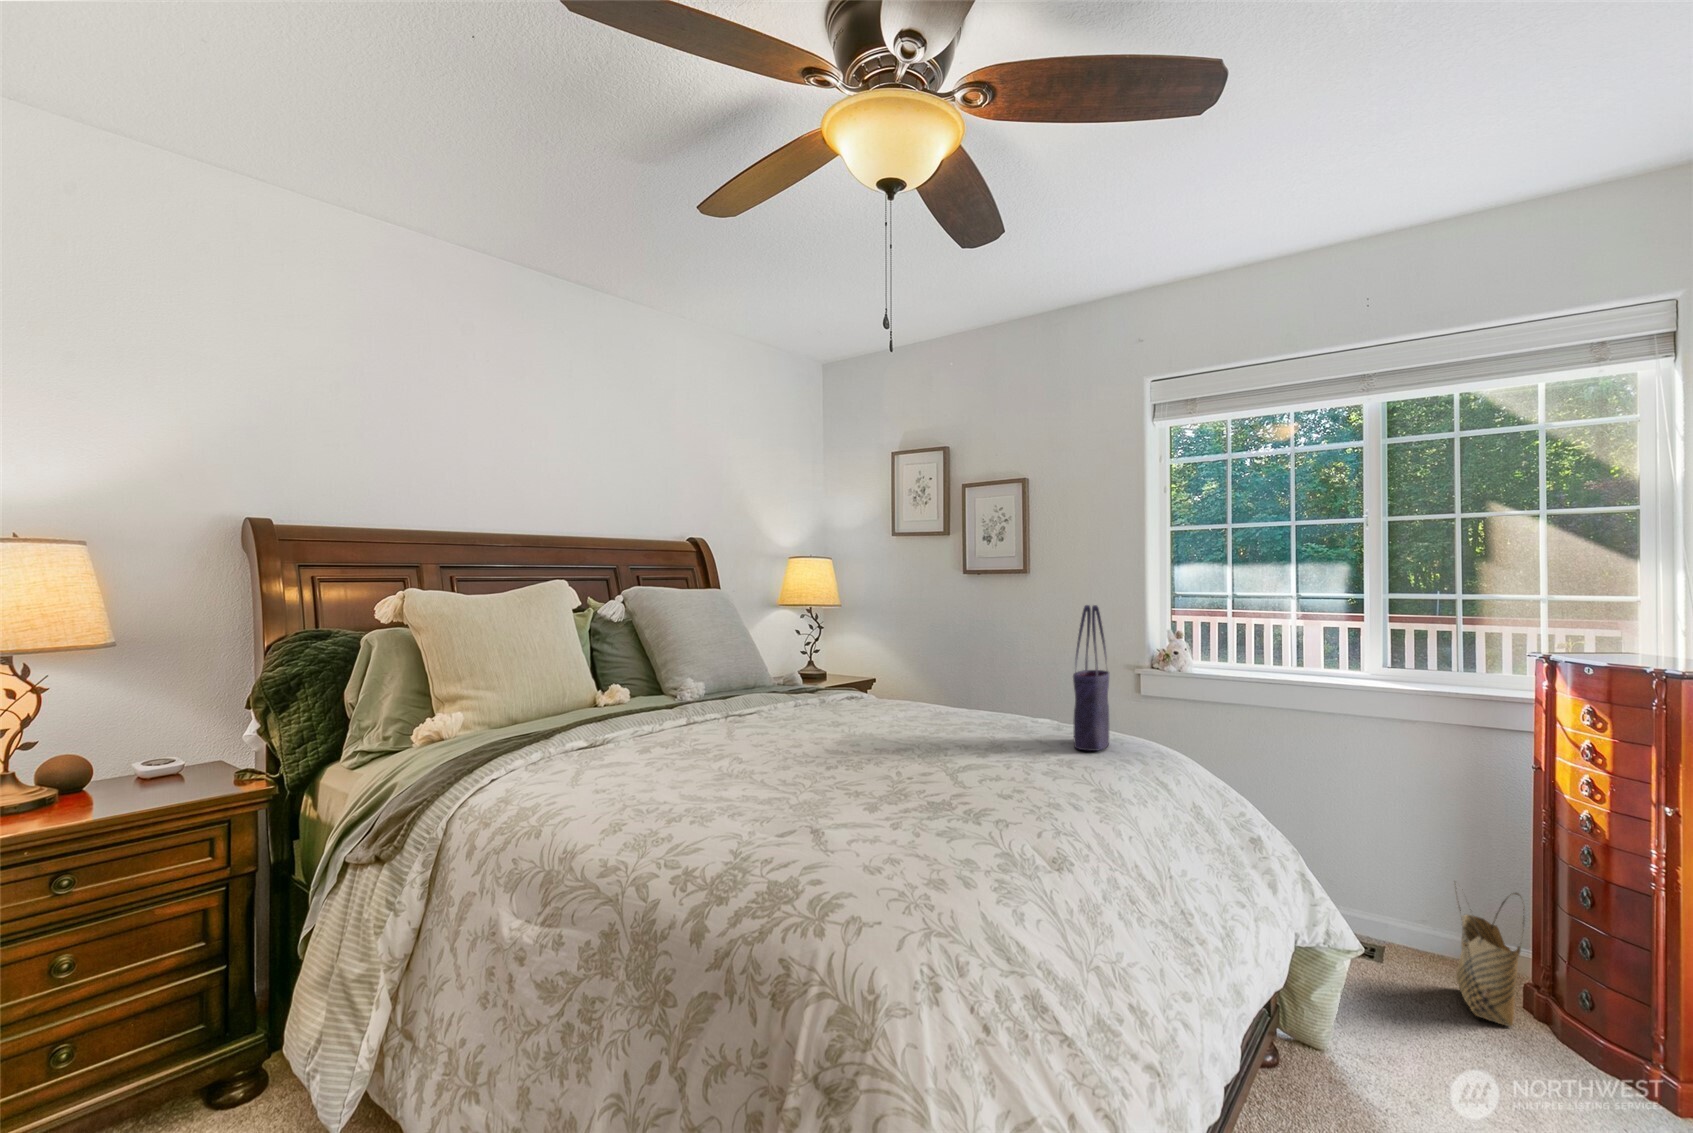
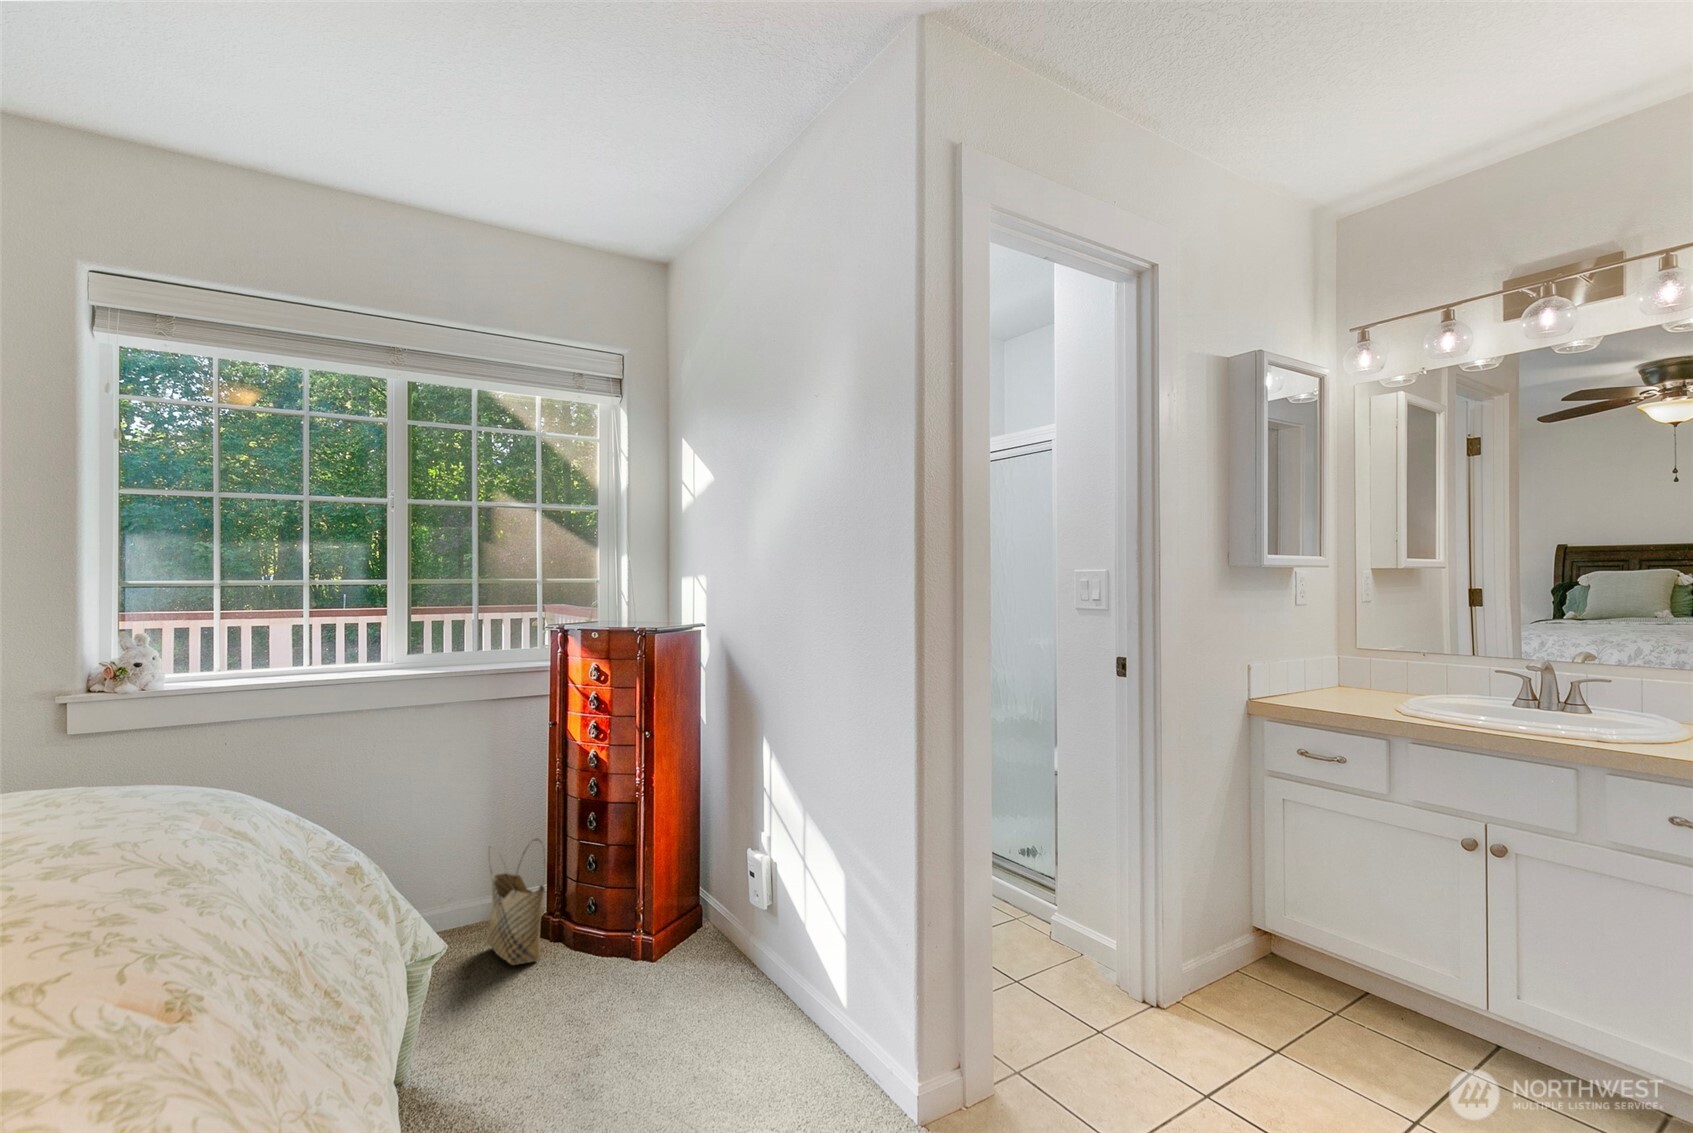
tote bag: present [1073,605,1109,751] -> none [61,578,129,818]

